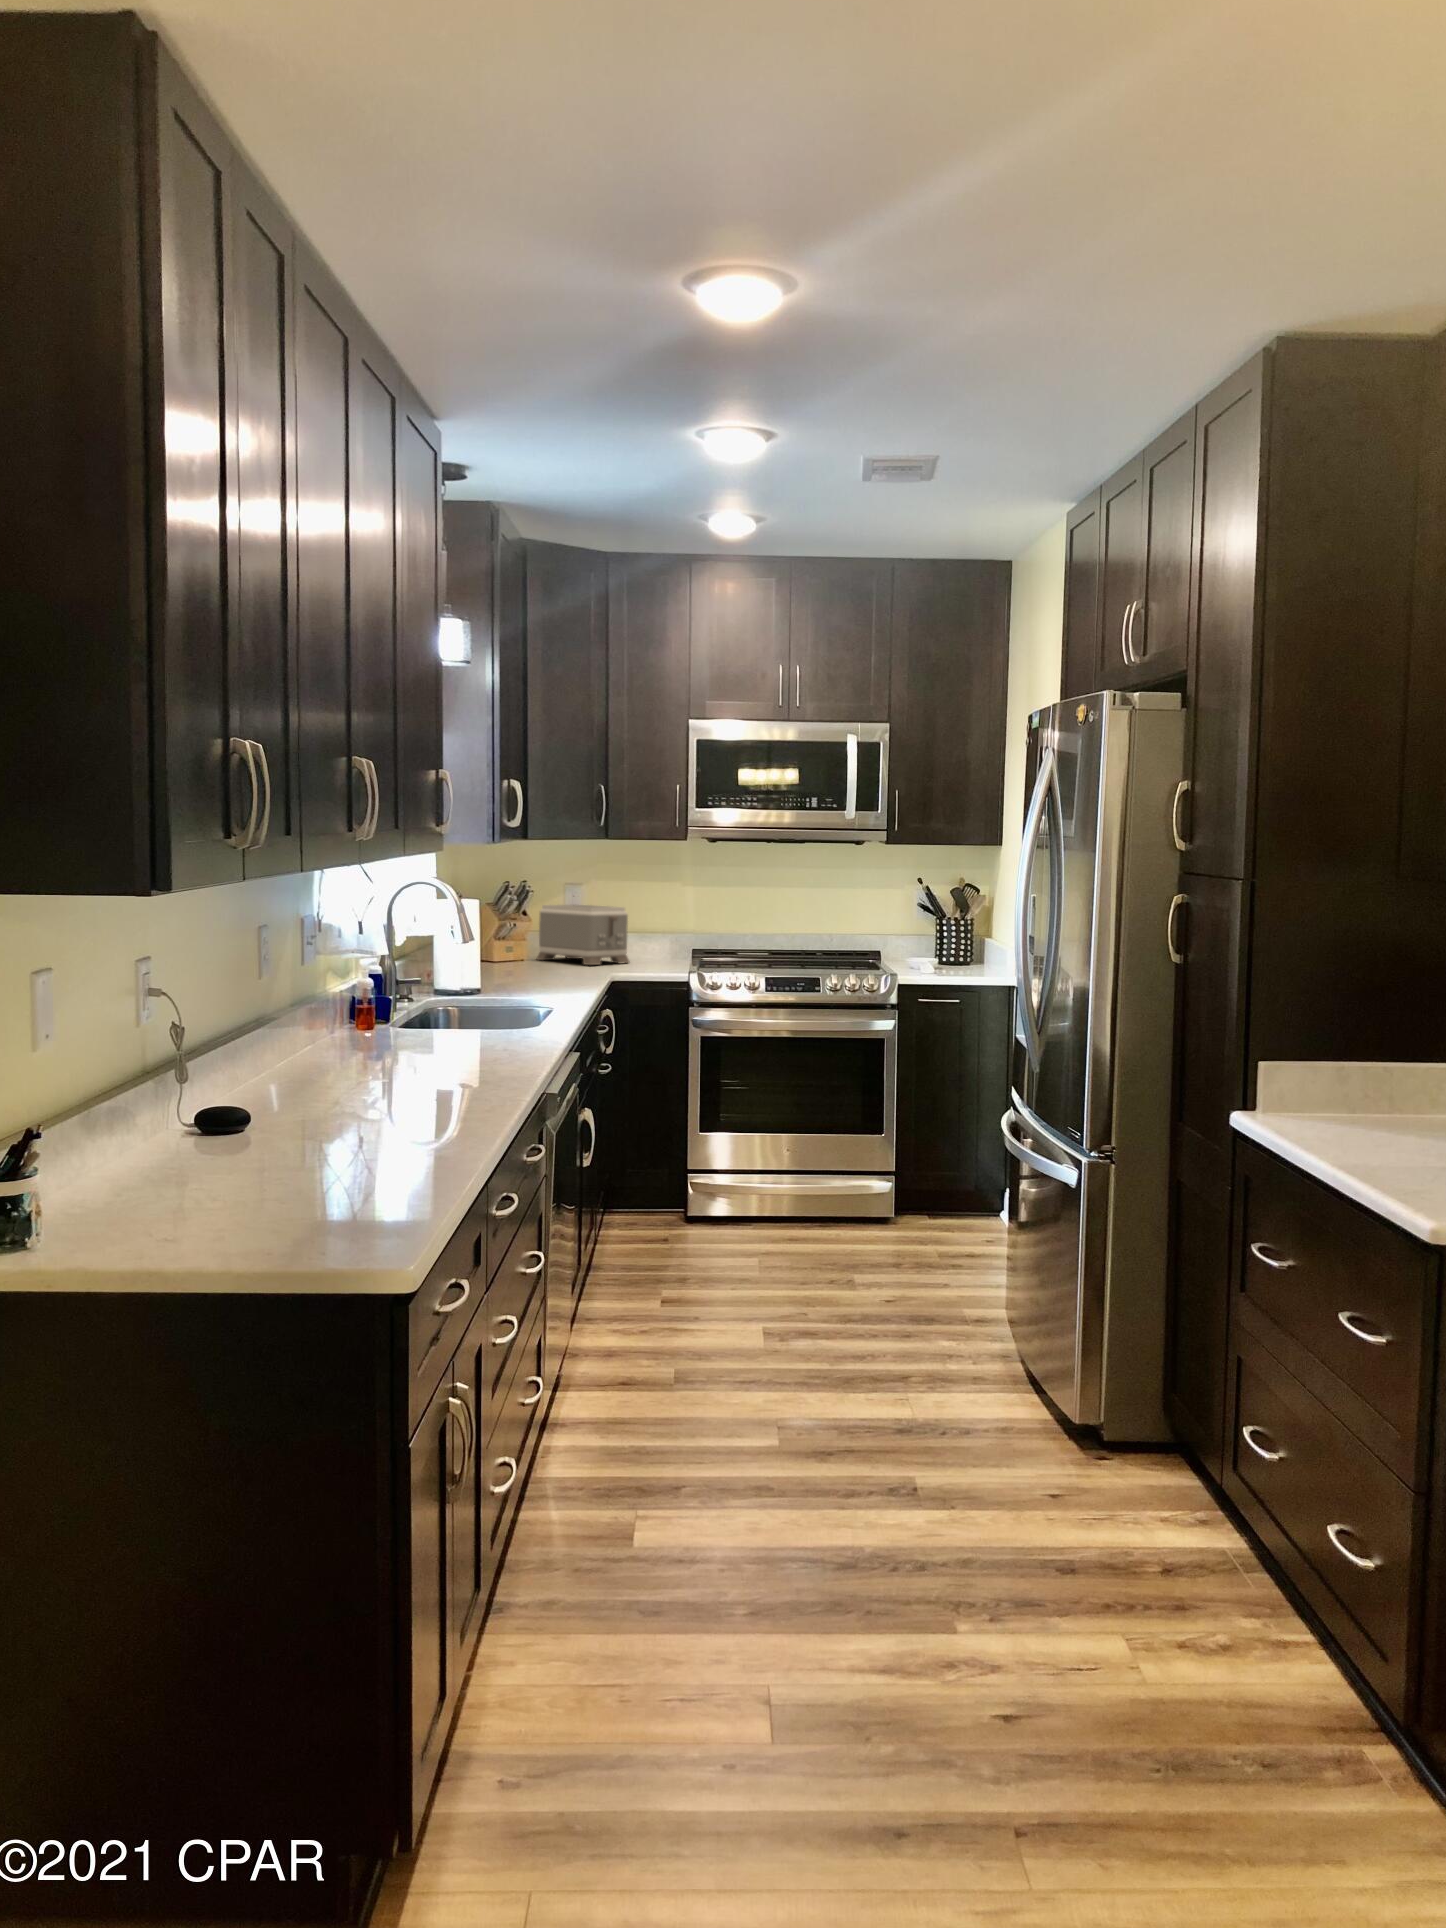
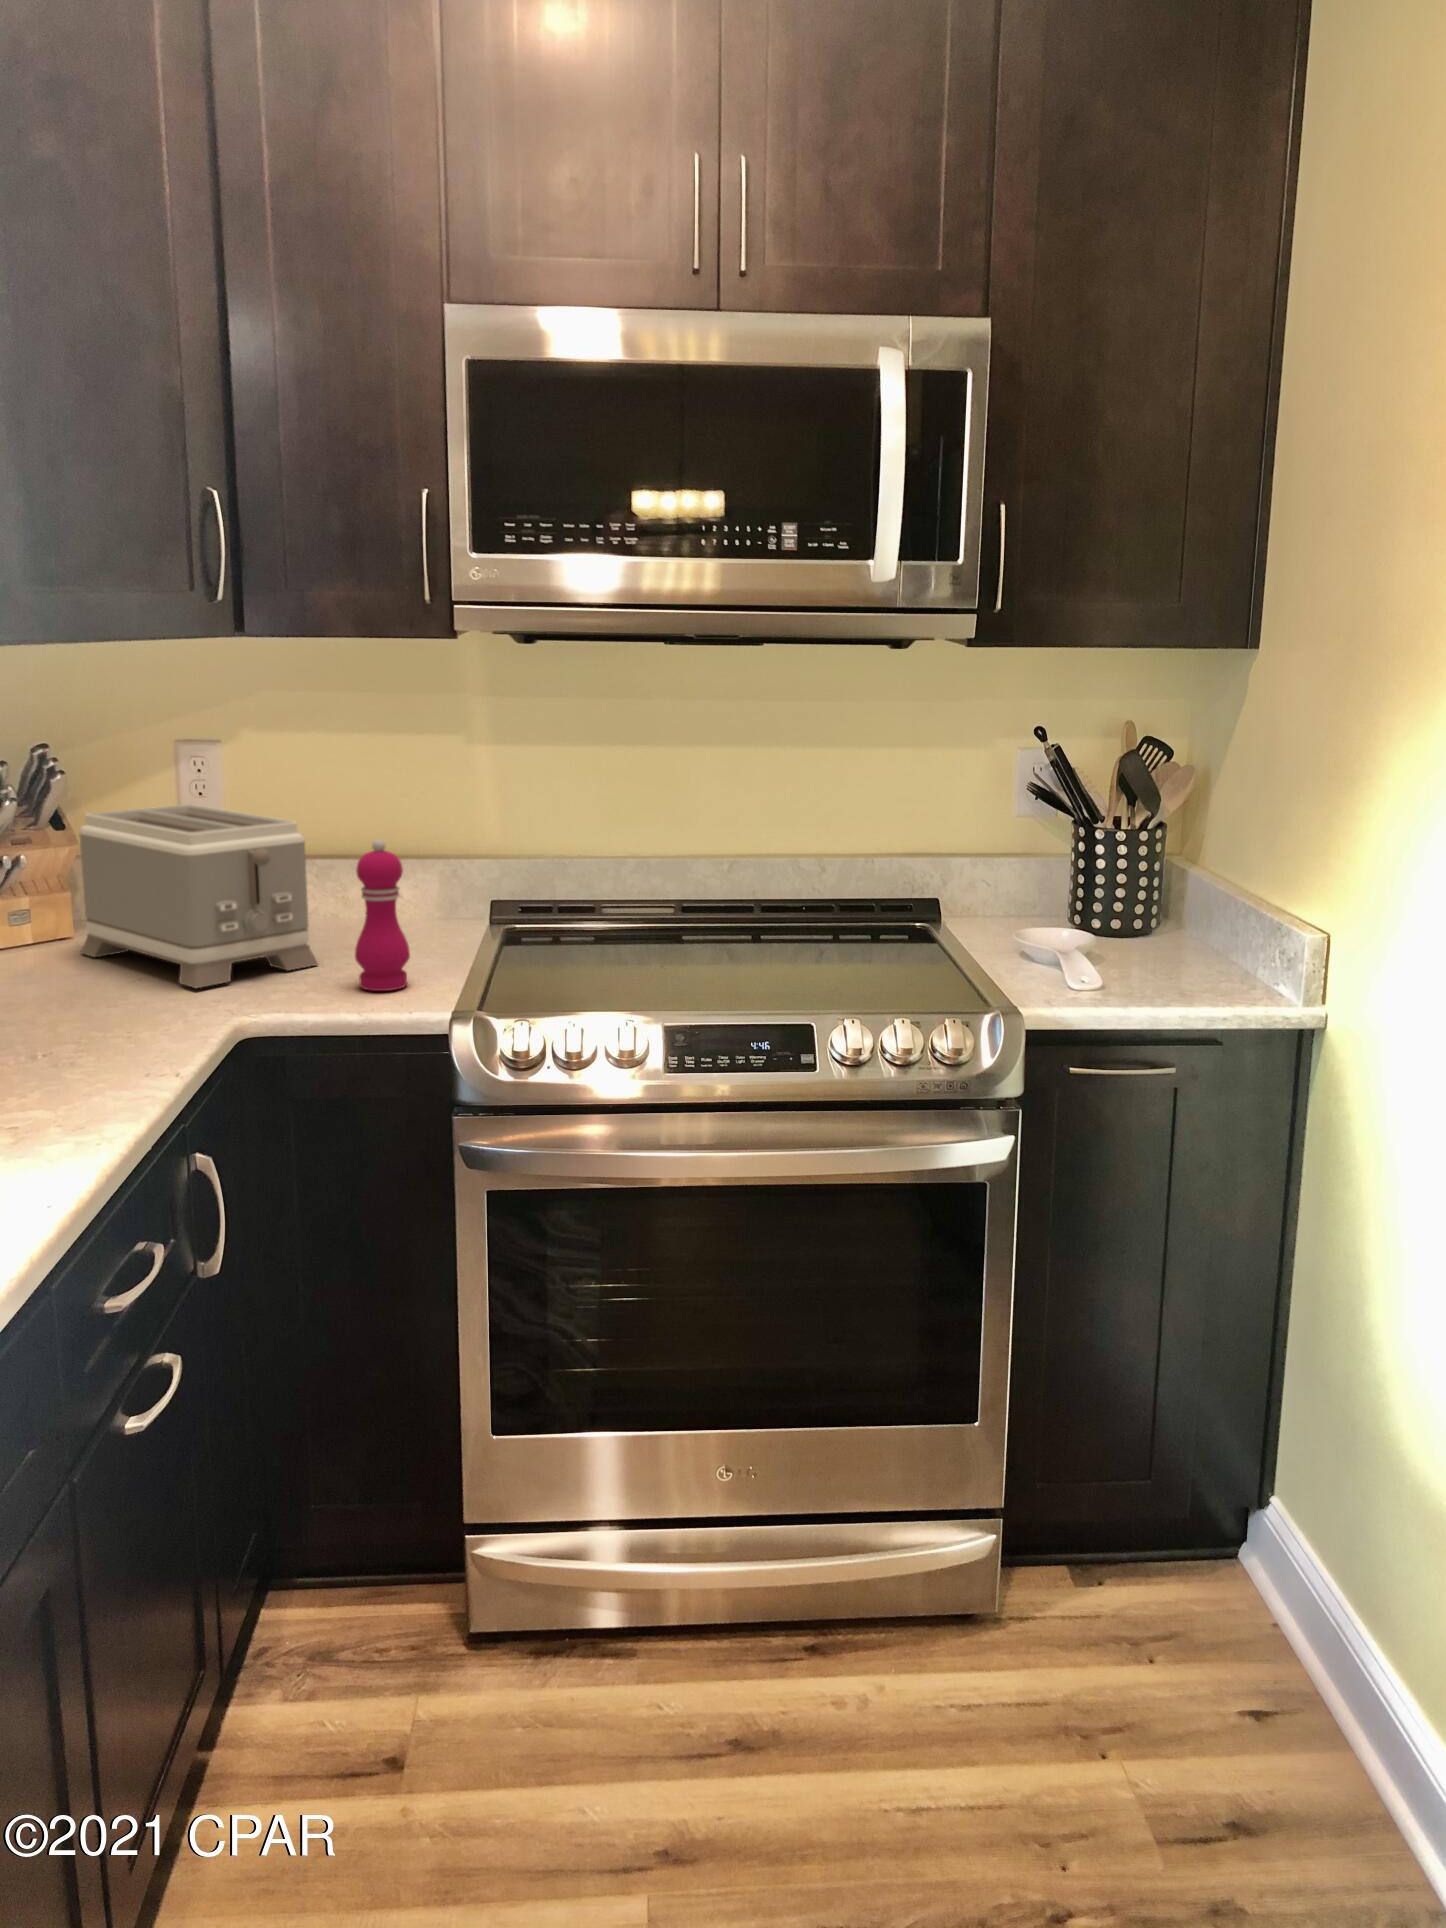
pepper mill: none [649,911,669,967] -> present [355,839,410,991]

